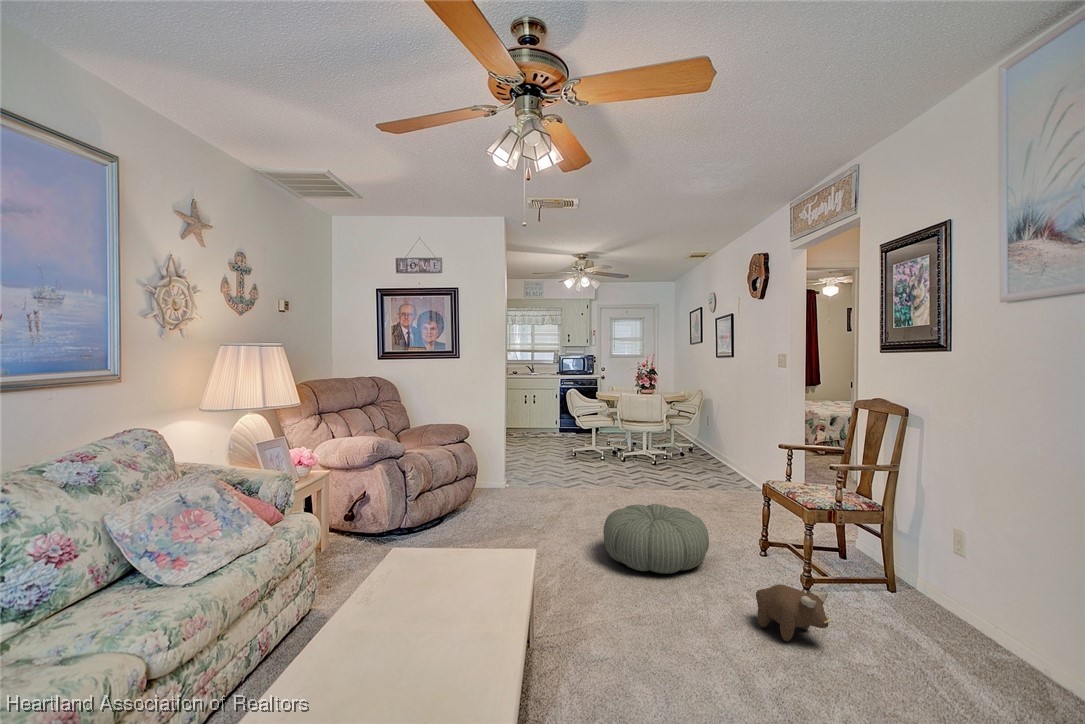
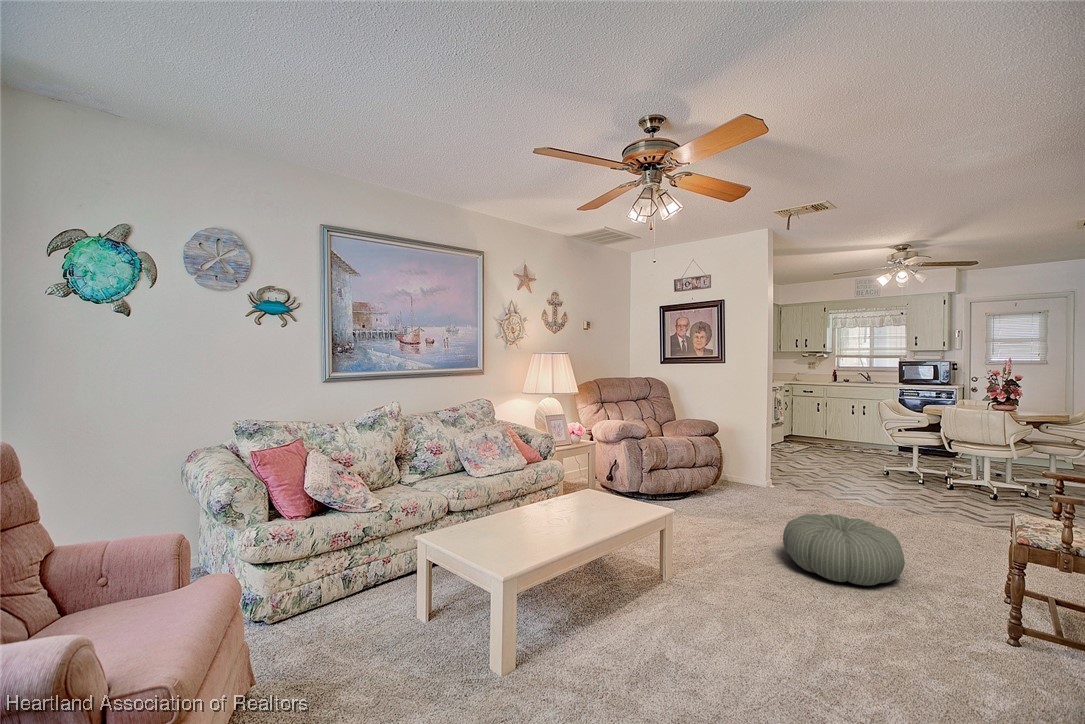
plush toy: present [756,584,831,641] -> none [866,605,933,662]

